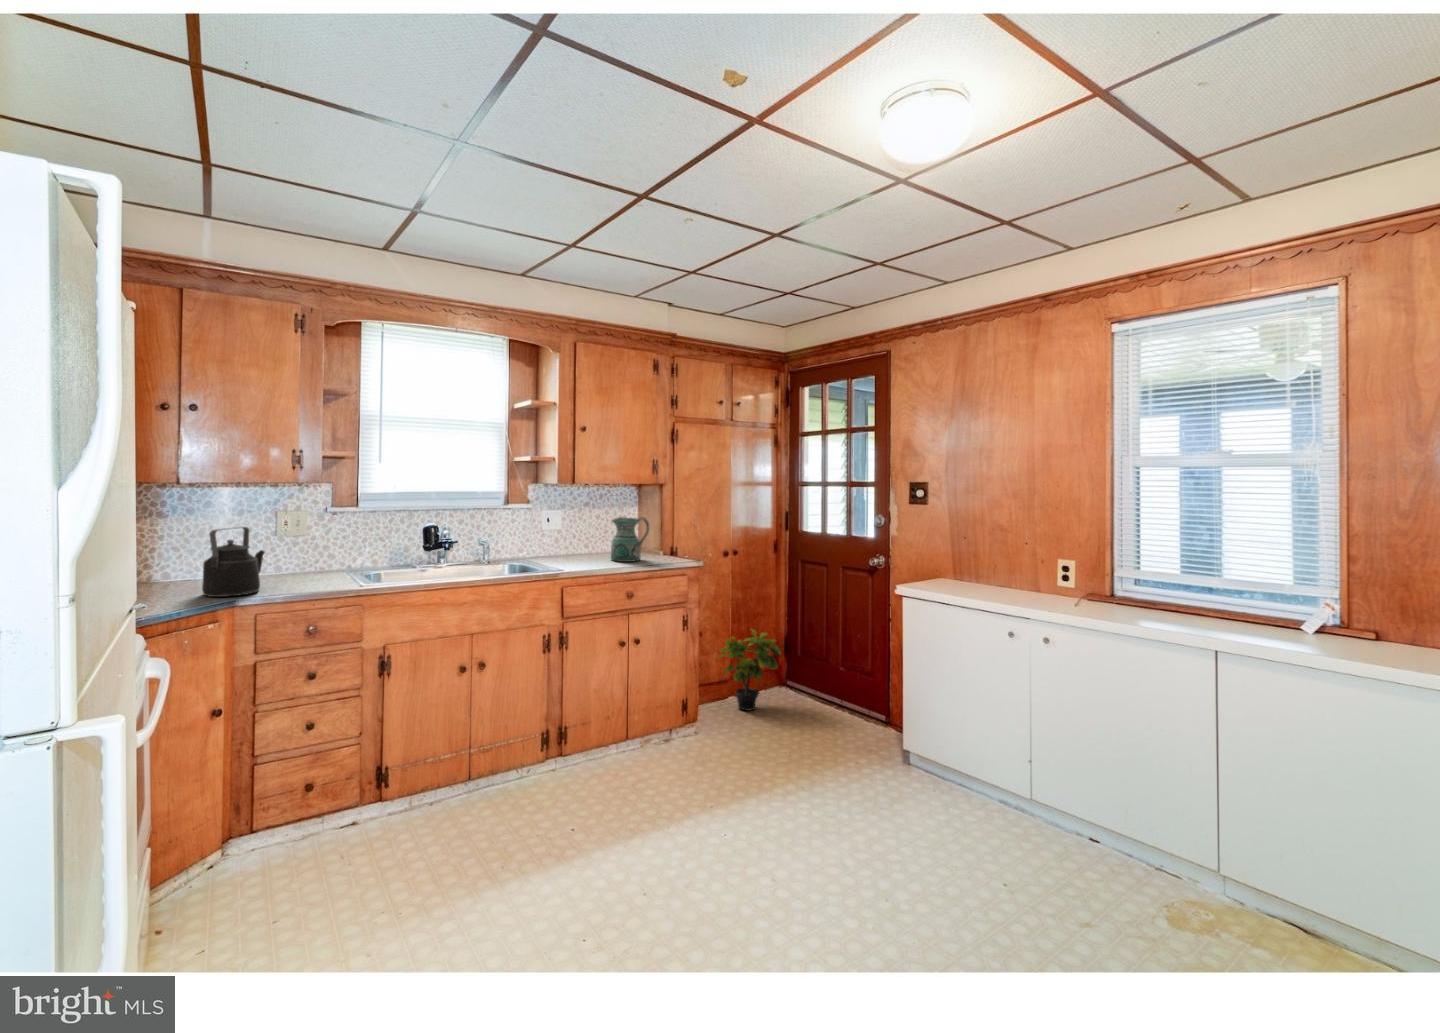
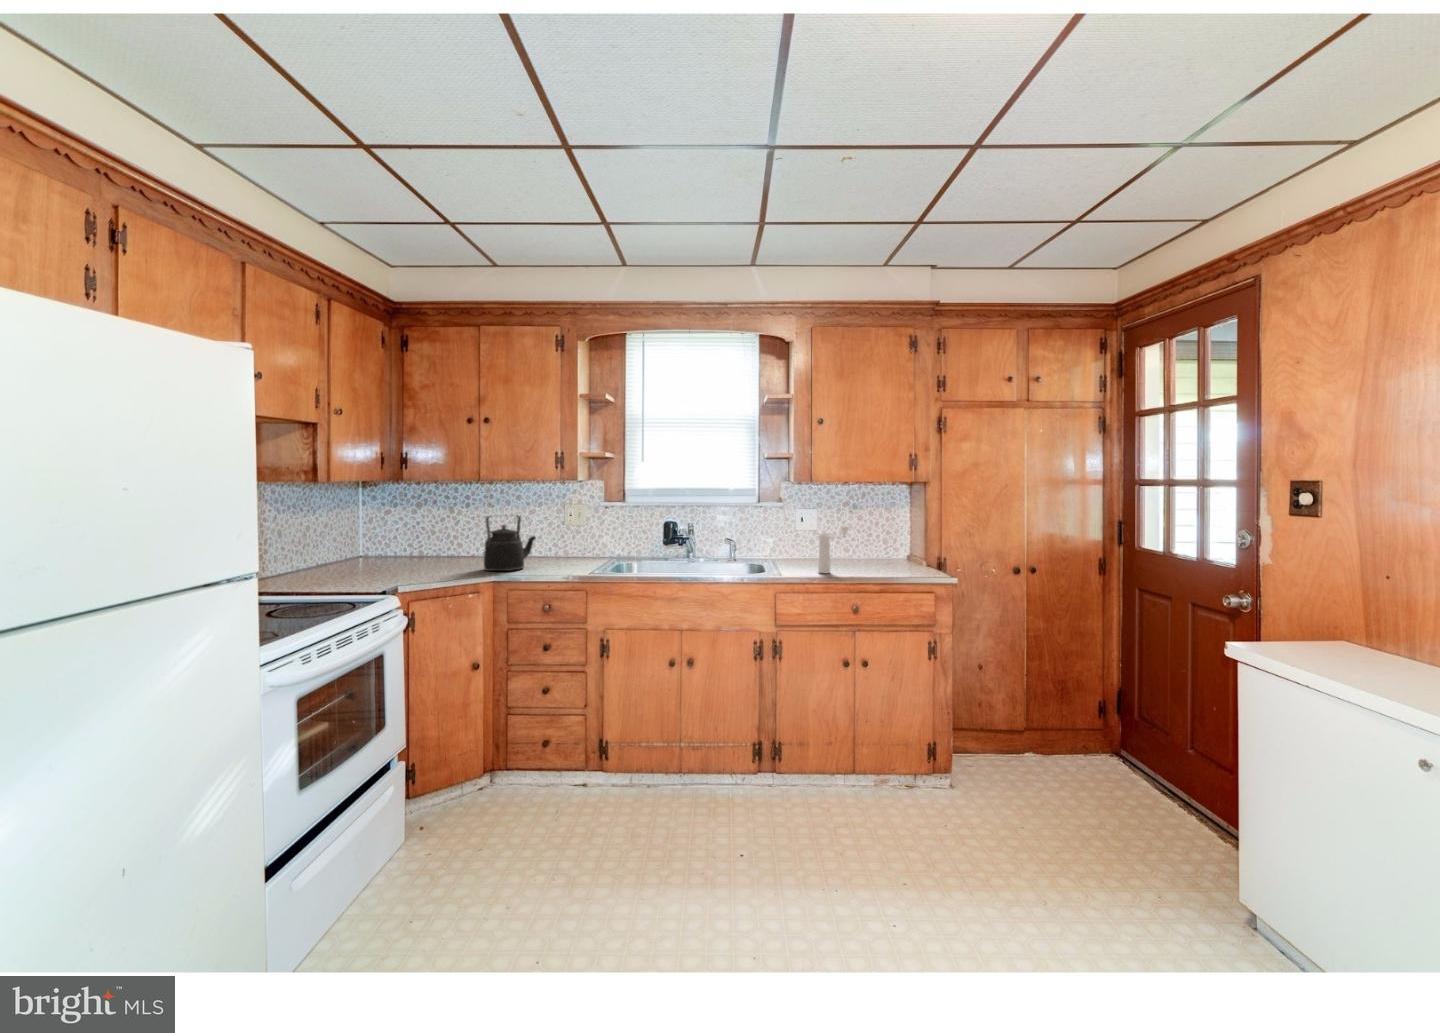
ceramic pitcher: present [611,517,649,562] -> none [858,518,906,569]
pepper mill: none [588,526,612,569] -> present [818,526,849,573]
potted plant: present [718,629,781,711] -> none [999,668,1093,776]

